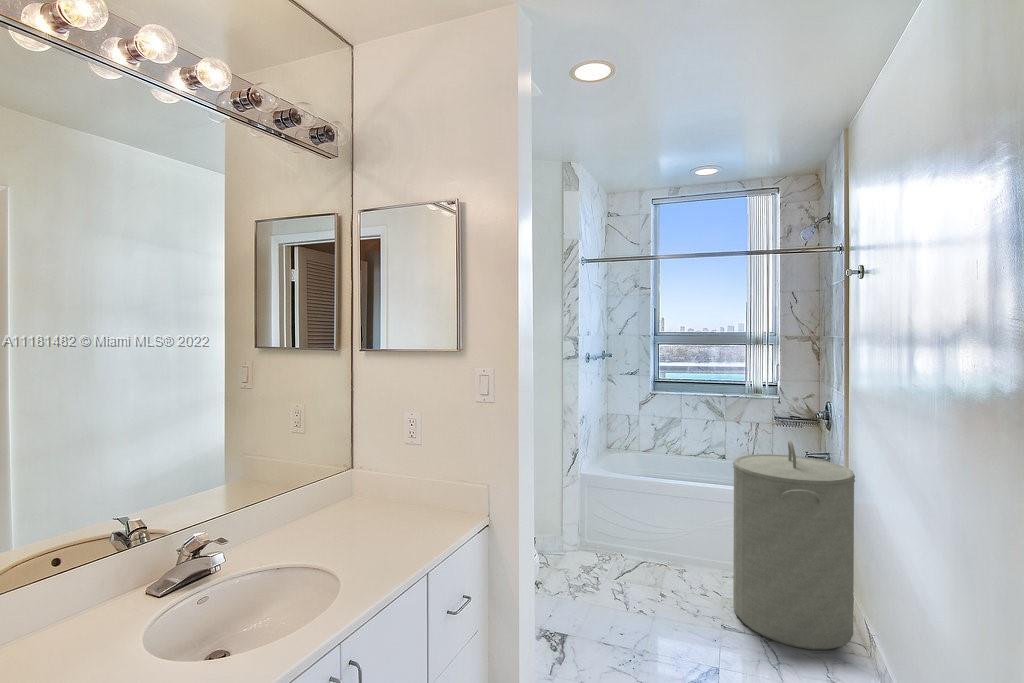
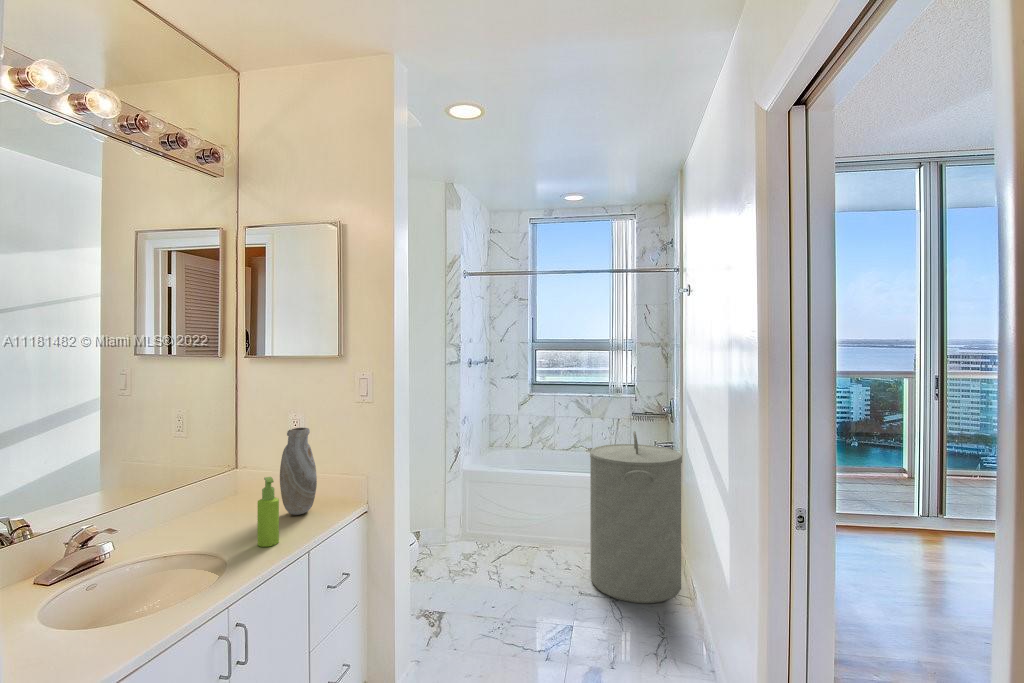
vase: none [395,429,433,526] -> present [280,428,317,515]
soap dispenser: none [371,487,393,567] -> present [257,477,279,547]

